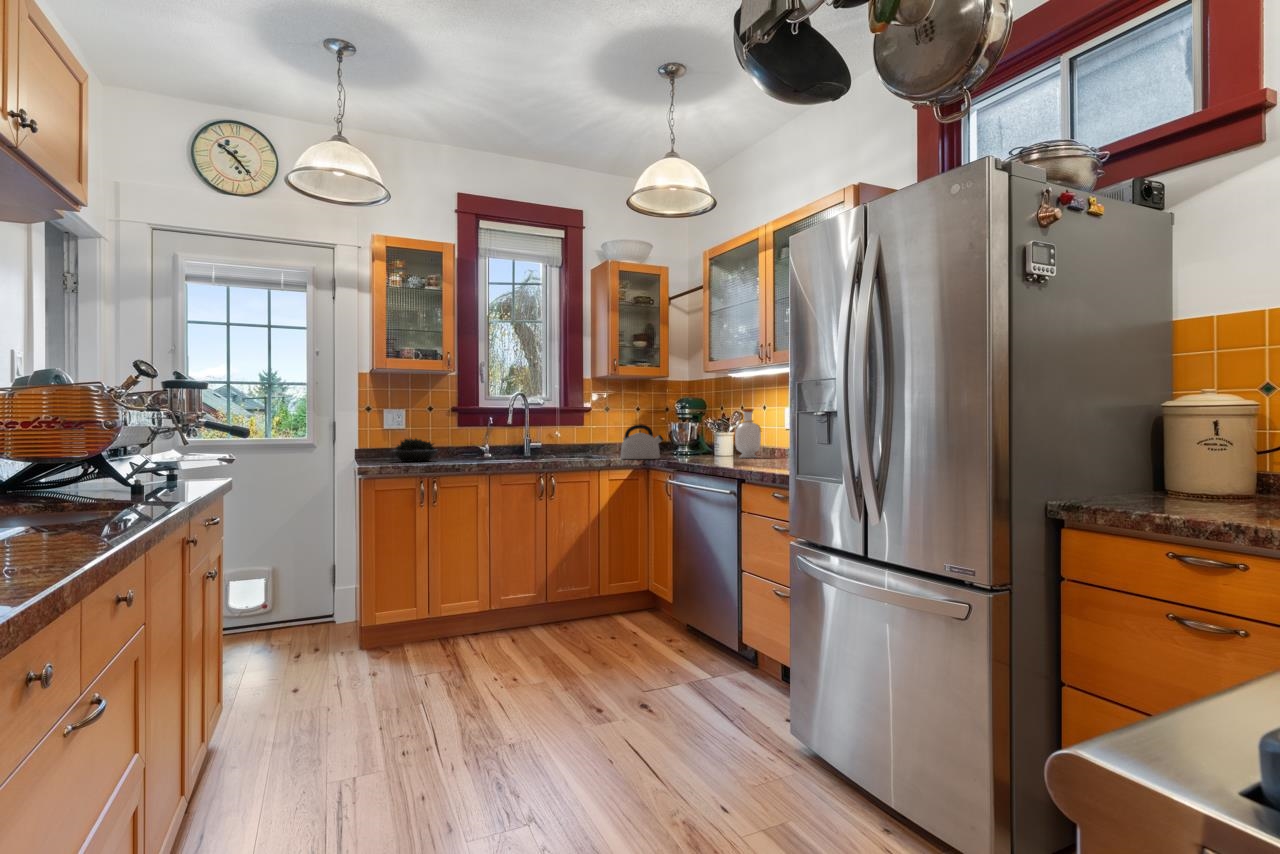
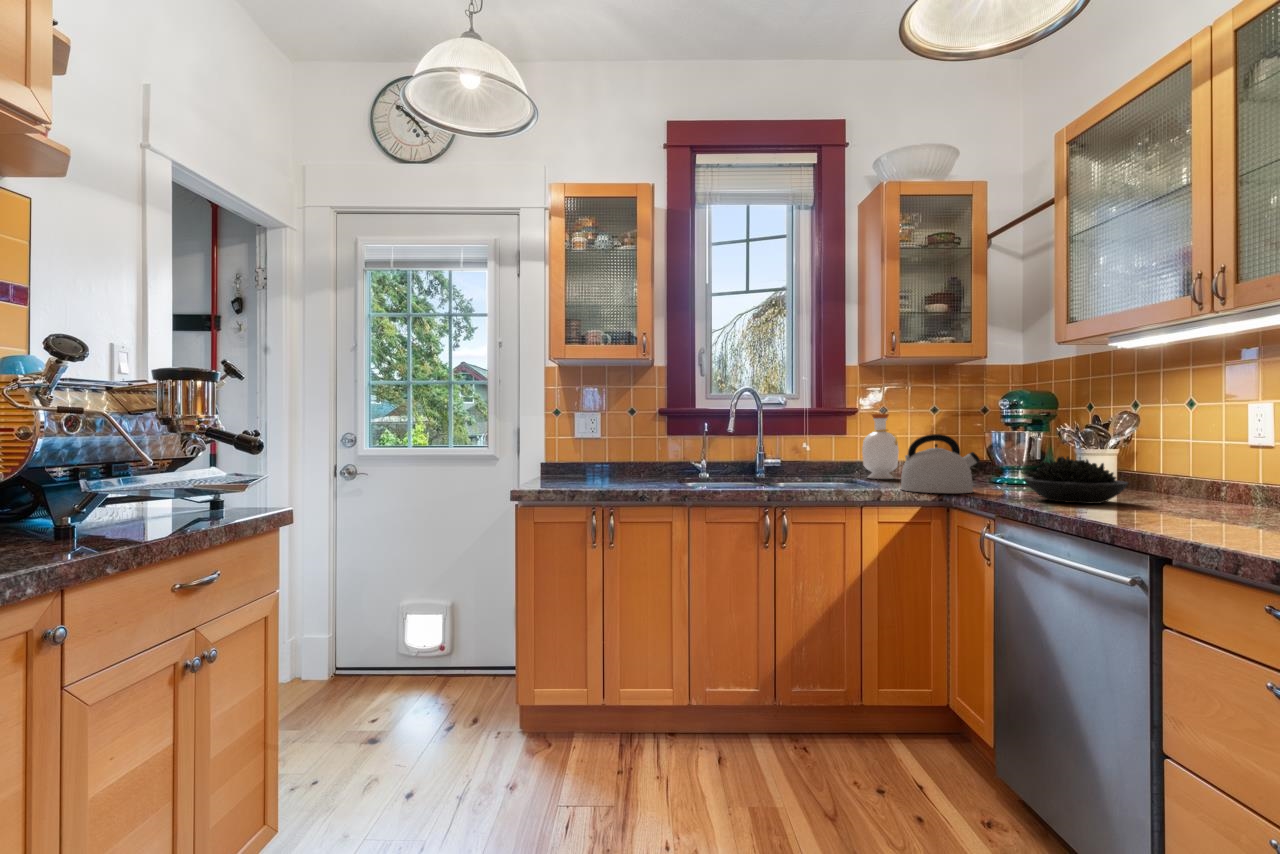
bottle: present [735,409,761,458] -> present [862,414,899,479]
succulent plant: present [392,438,438,462] -> present [1024,456,1128,504]

